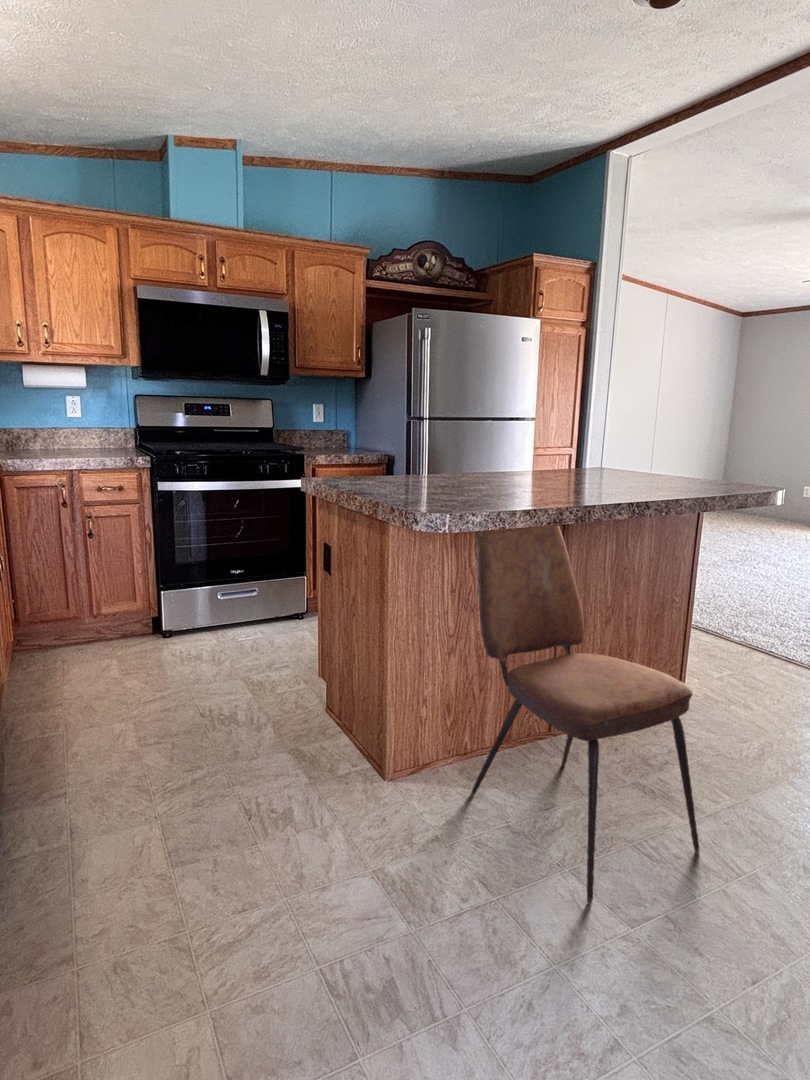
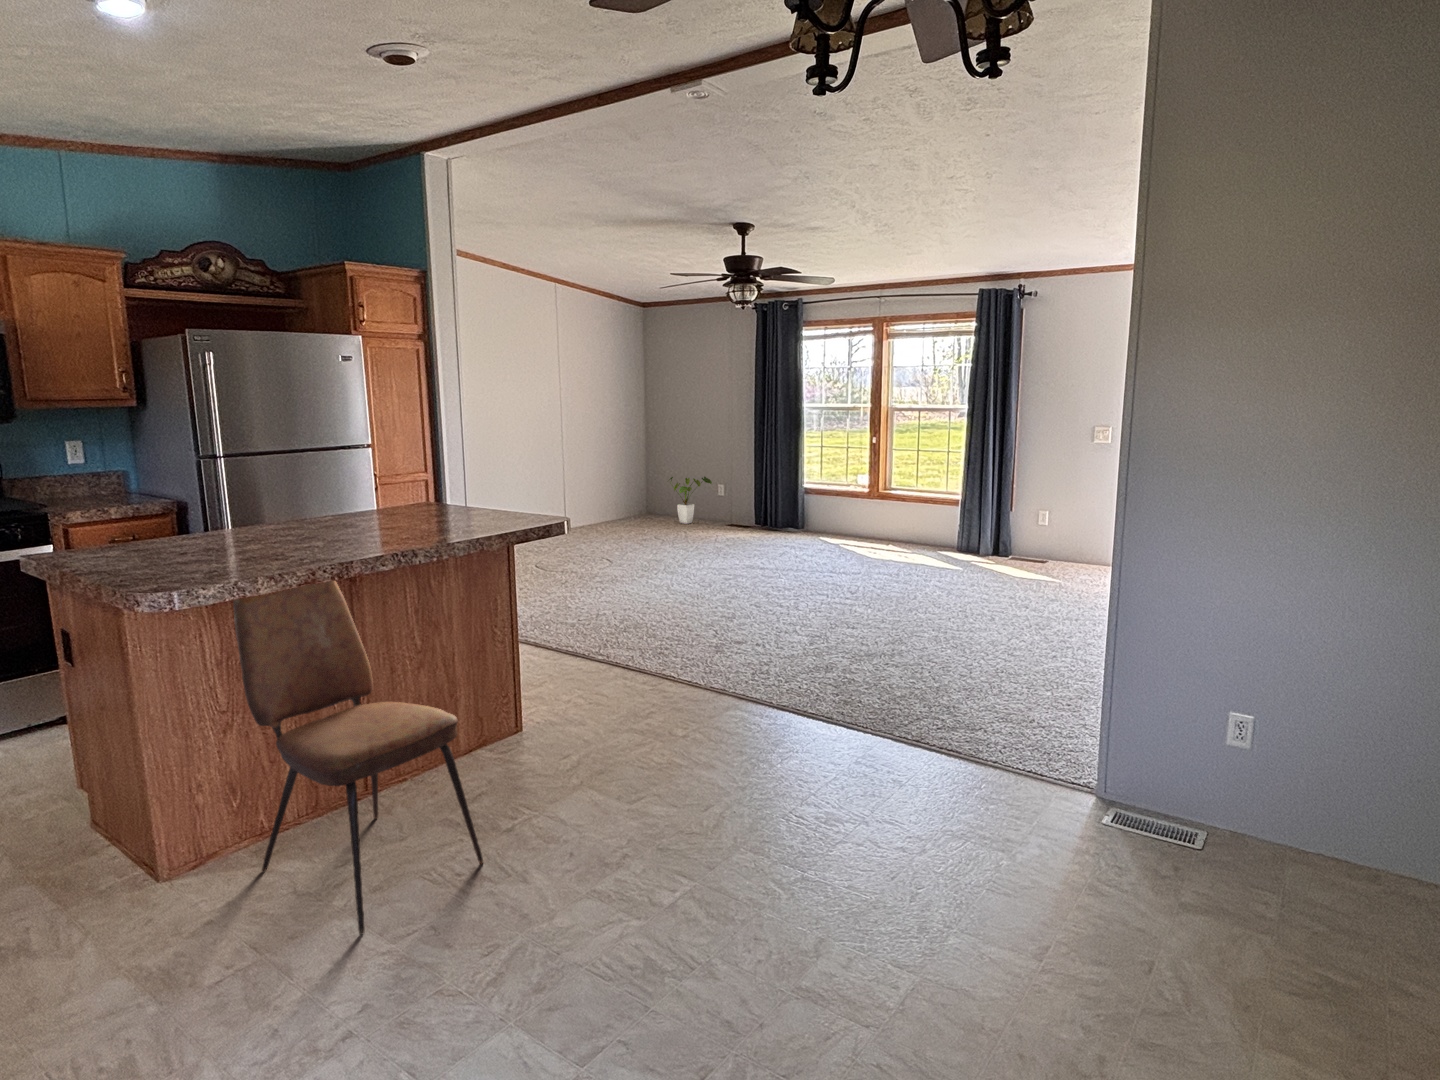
house plant: none [753,476,802,522] -> present [669,477,712,524]

